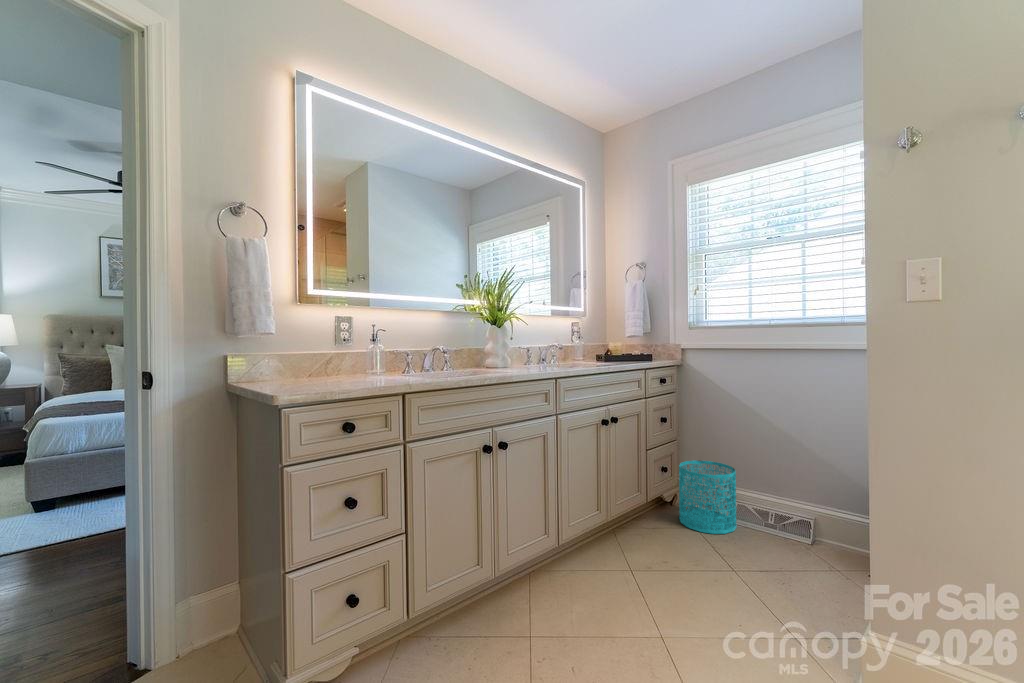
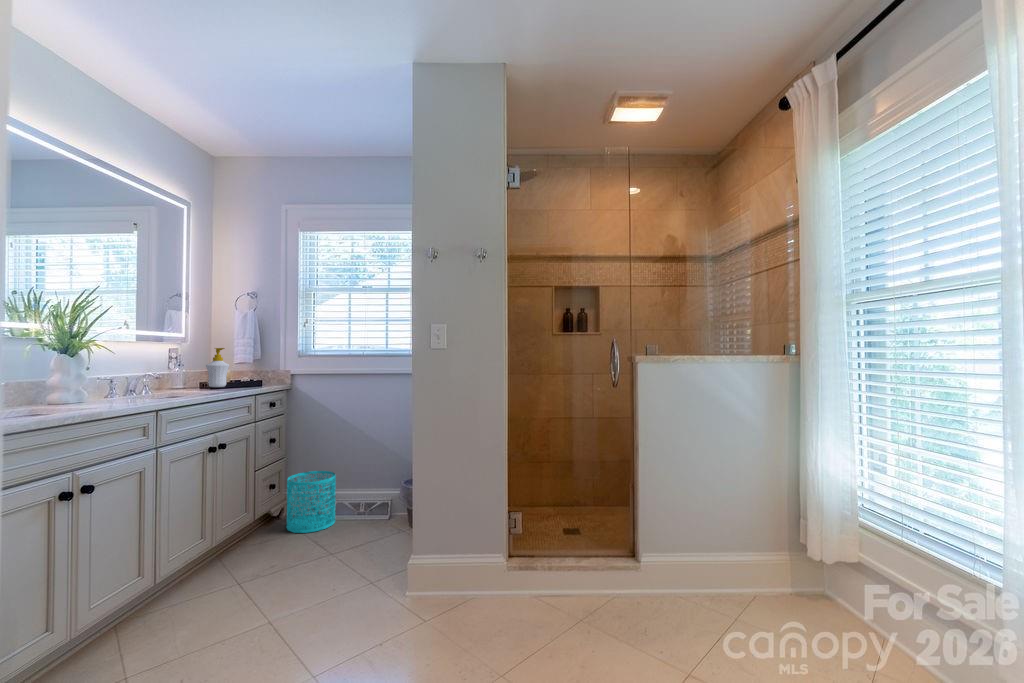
soap bottle: none [600,320,621,360] -> present [206,348,230,387]

